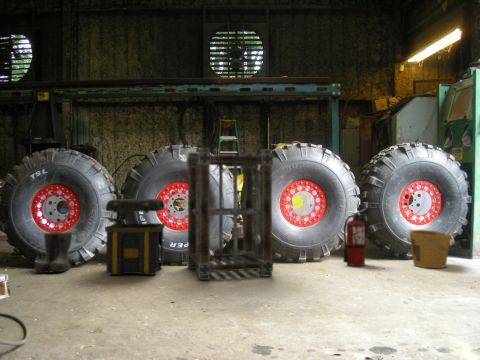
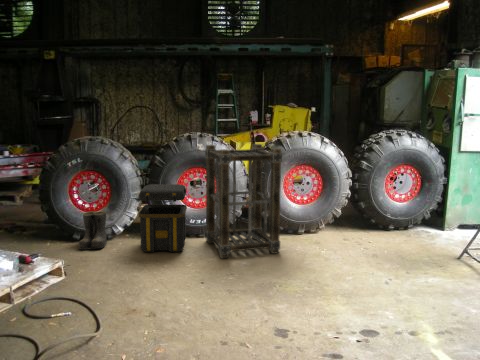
fire extinguisher: present [343,209,366,266] -> none [336,191,358,240]
bucket: present [409,230,451,268] -> none [392,208,427,242]

